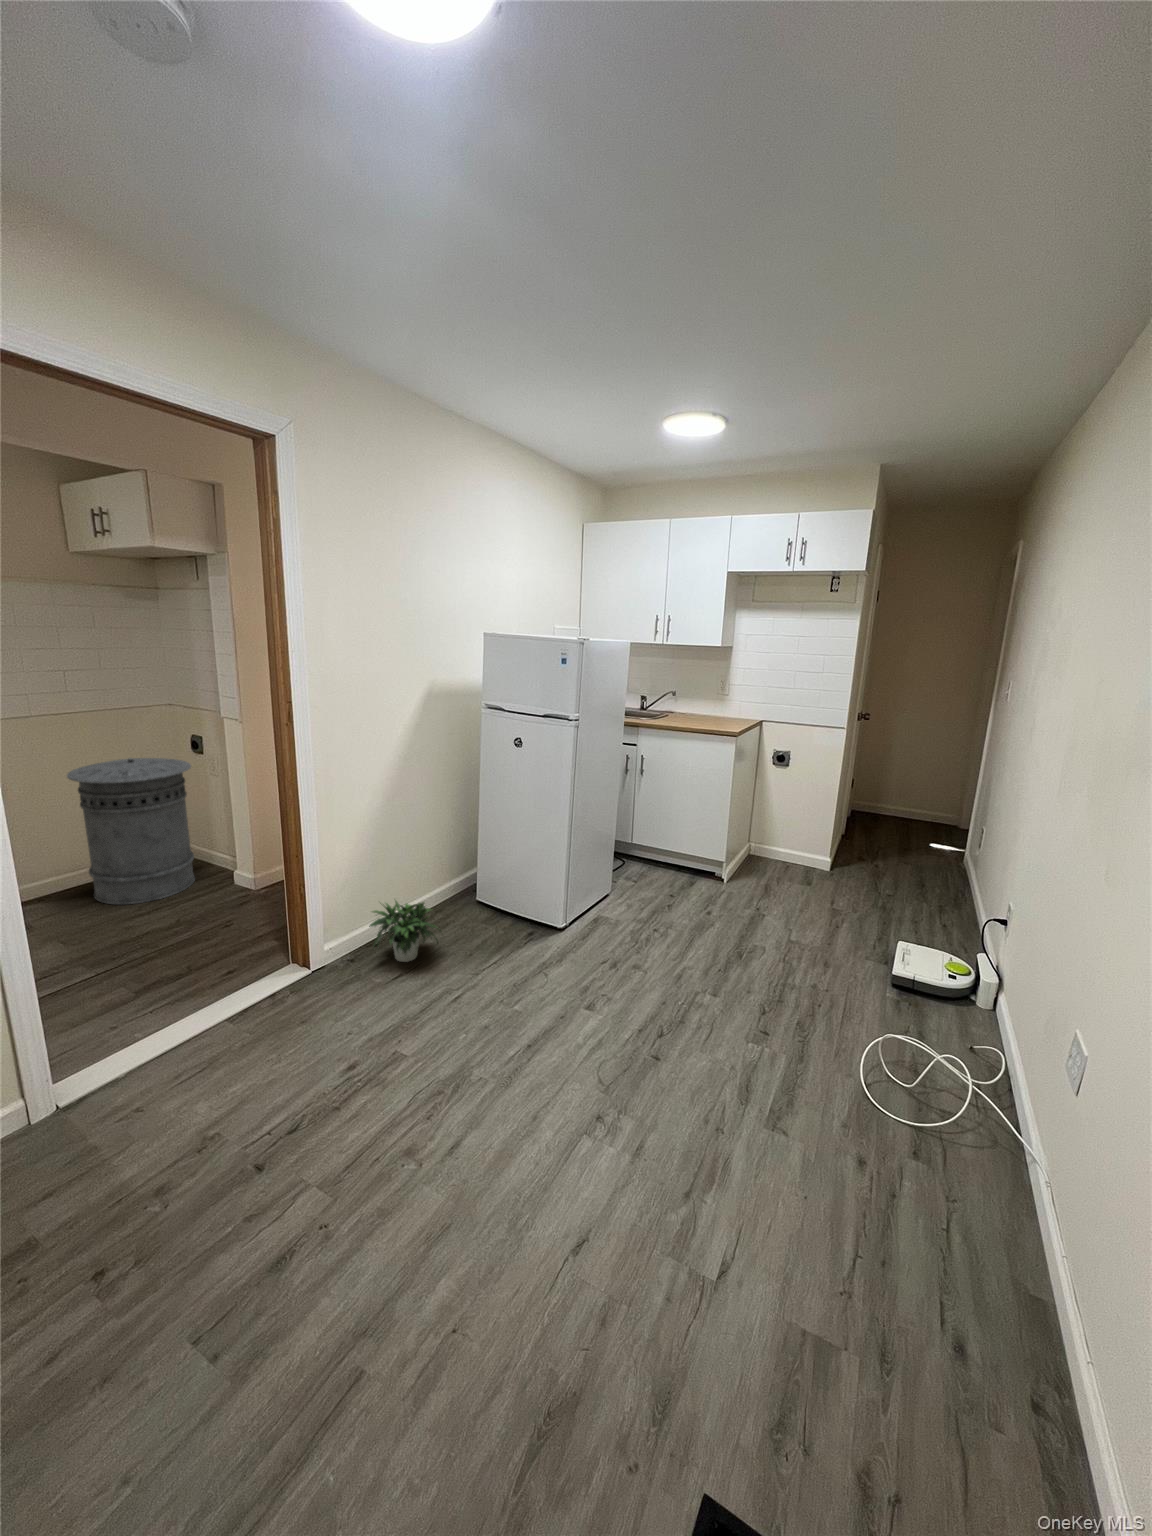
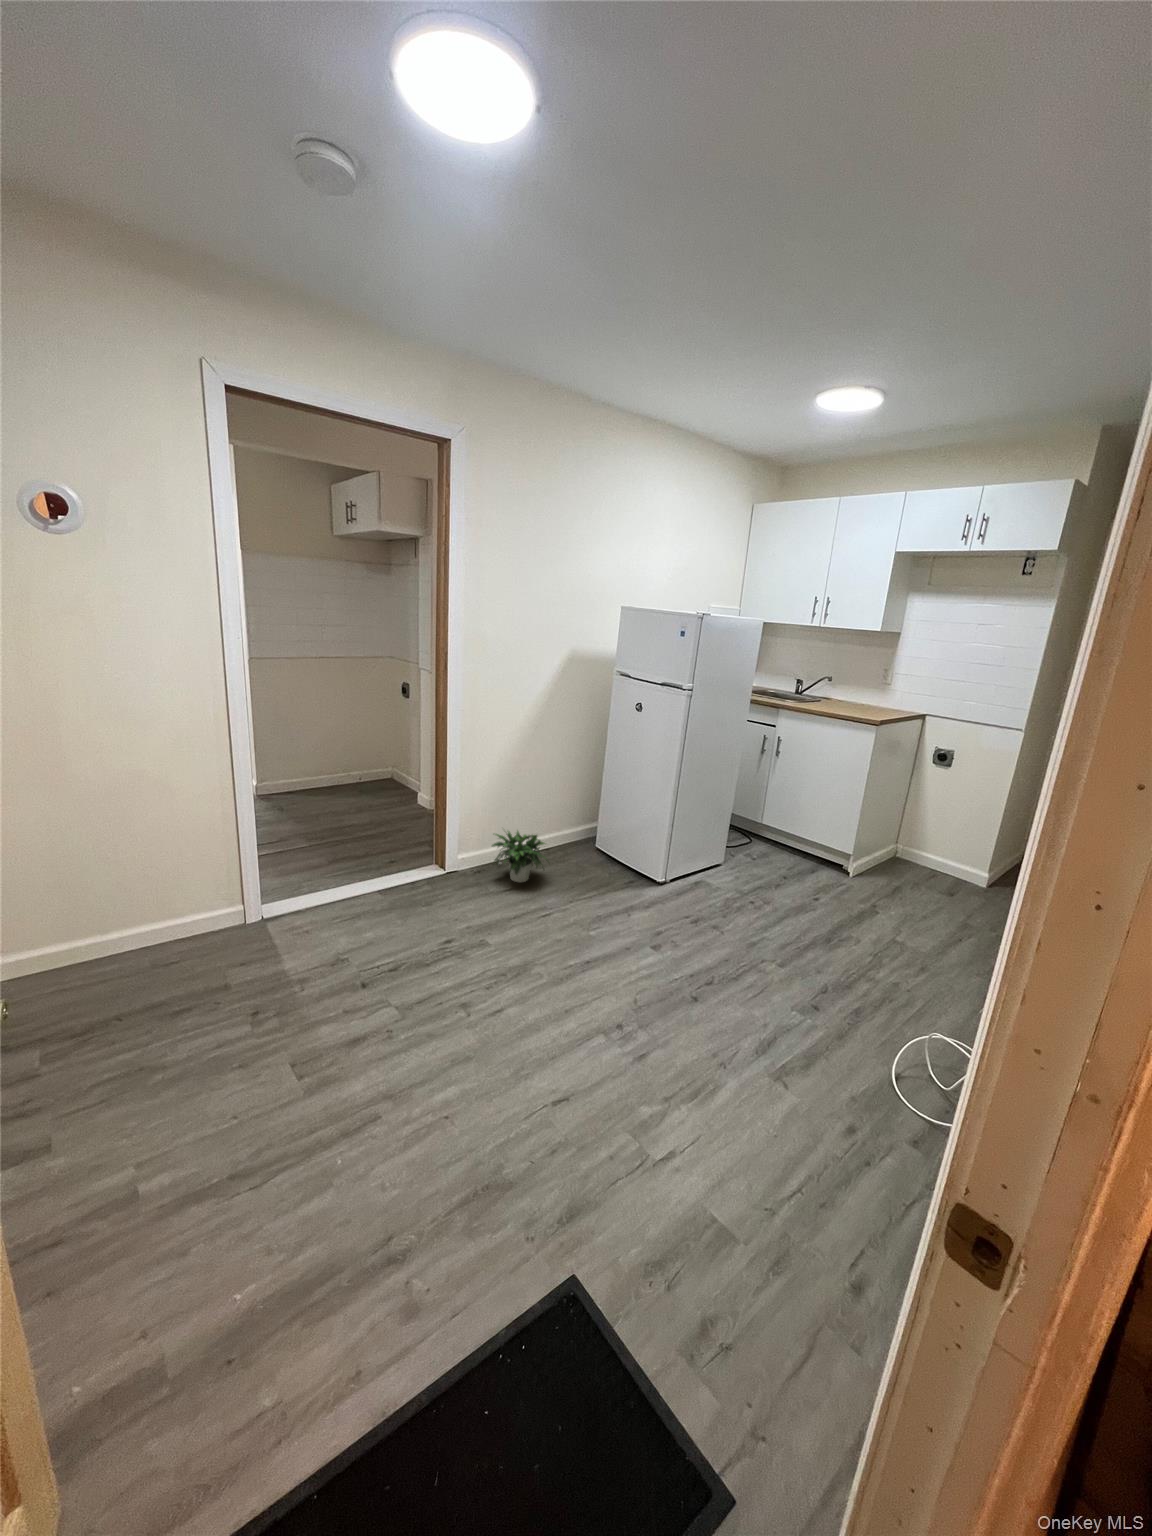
trash can: present [67,758,195,905] -> none [312,695,395,807]

